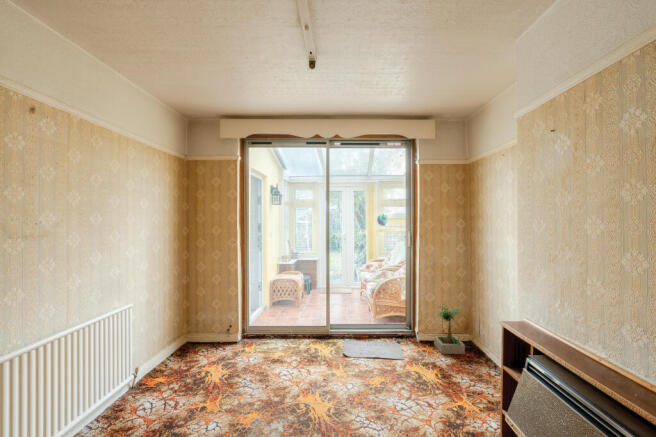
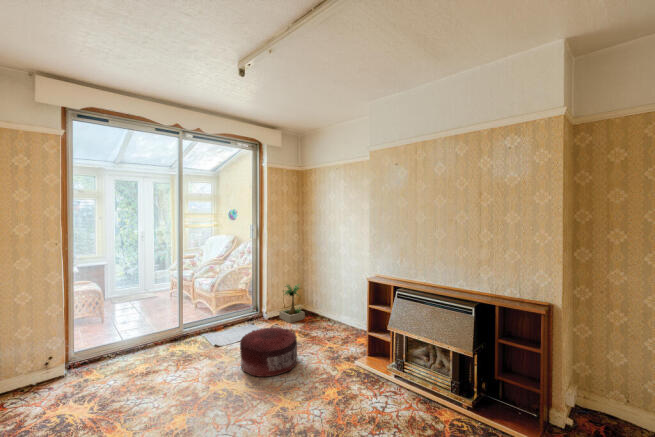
pouf: none [337,350,409,416] -> present [240,327,297,377]

